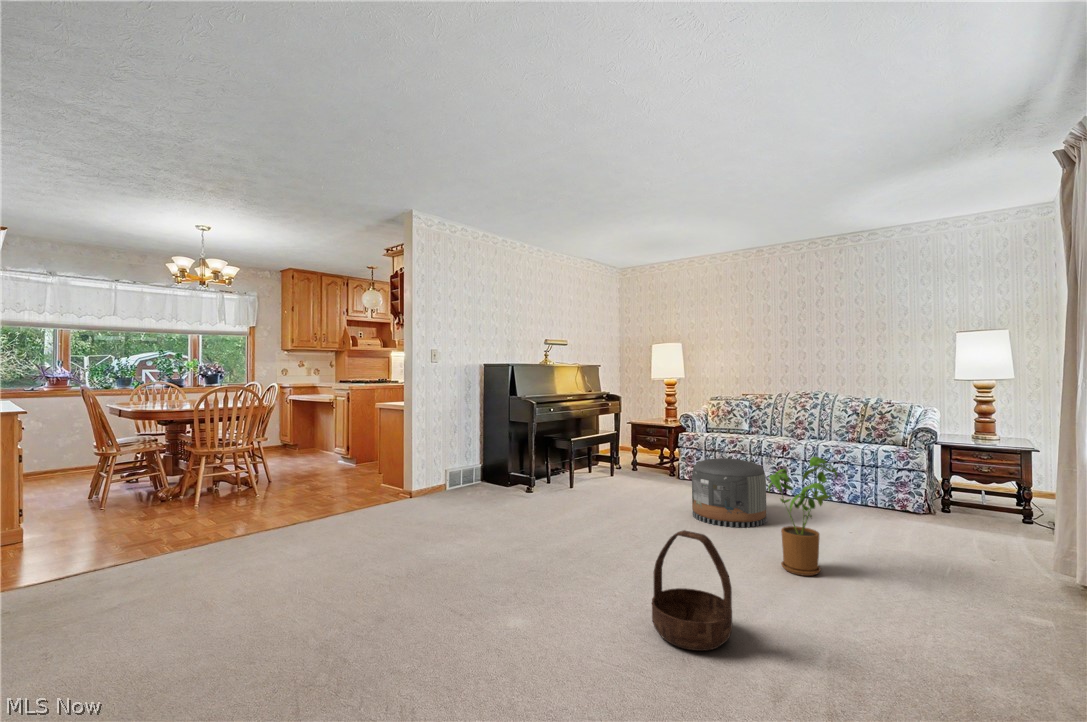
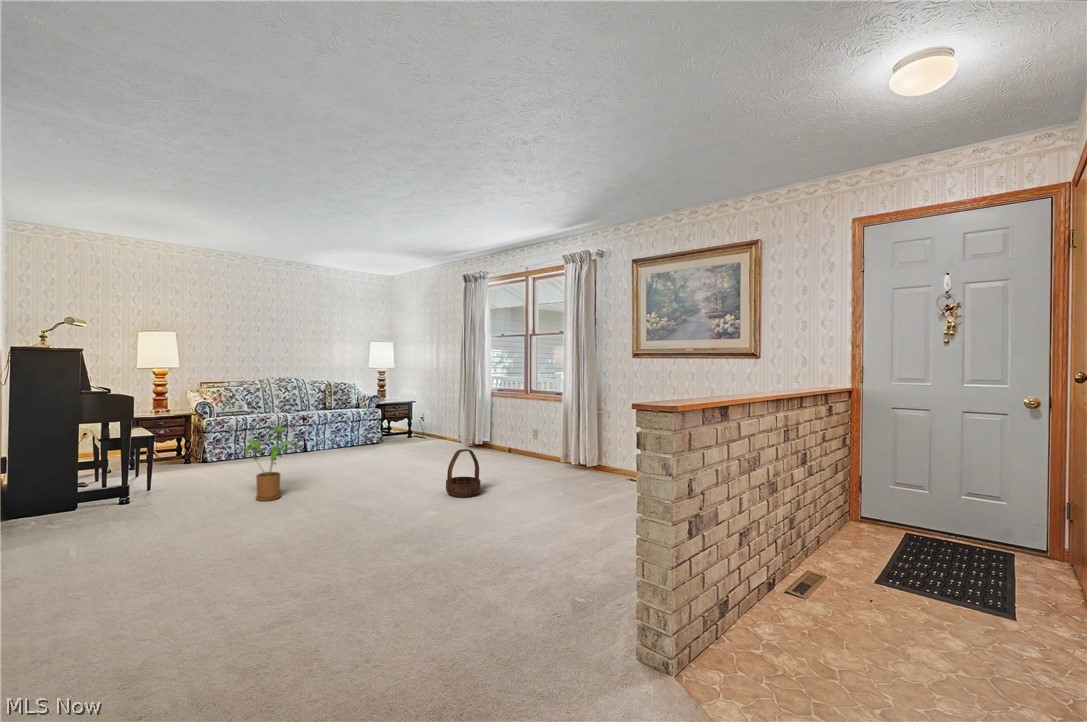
house plant: present [768,456,837,576] -> present [245,426,294,501]
pouf: present [692,458,766,527] -> none [302,428,353,472]

